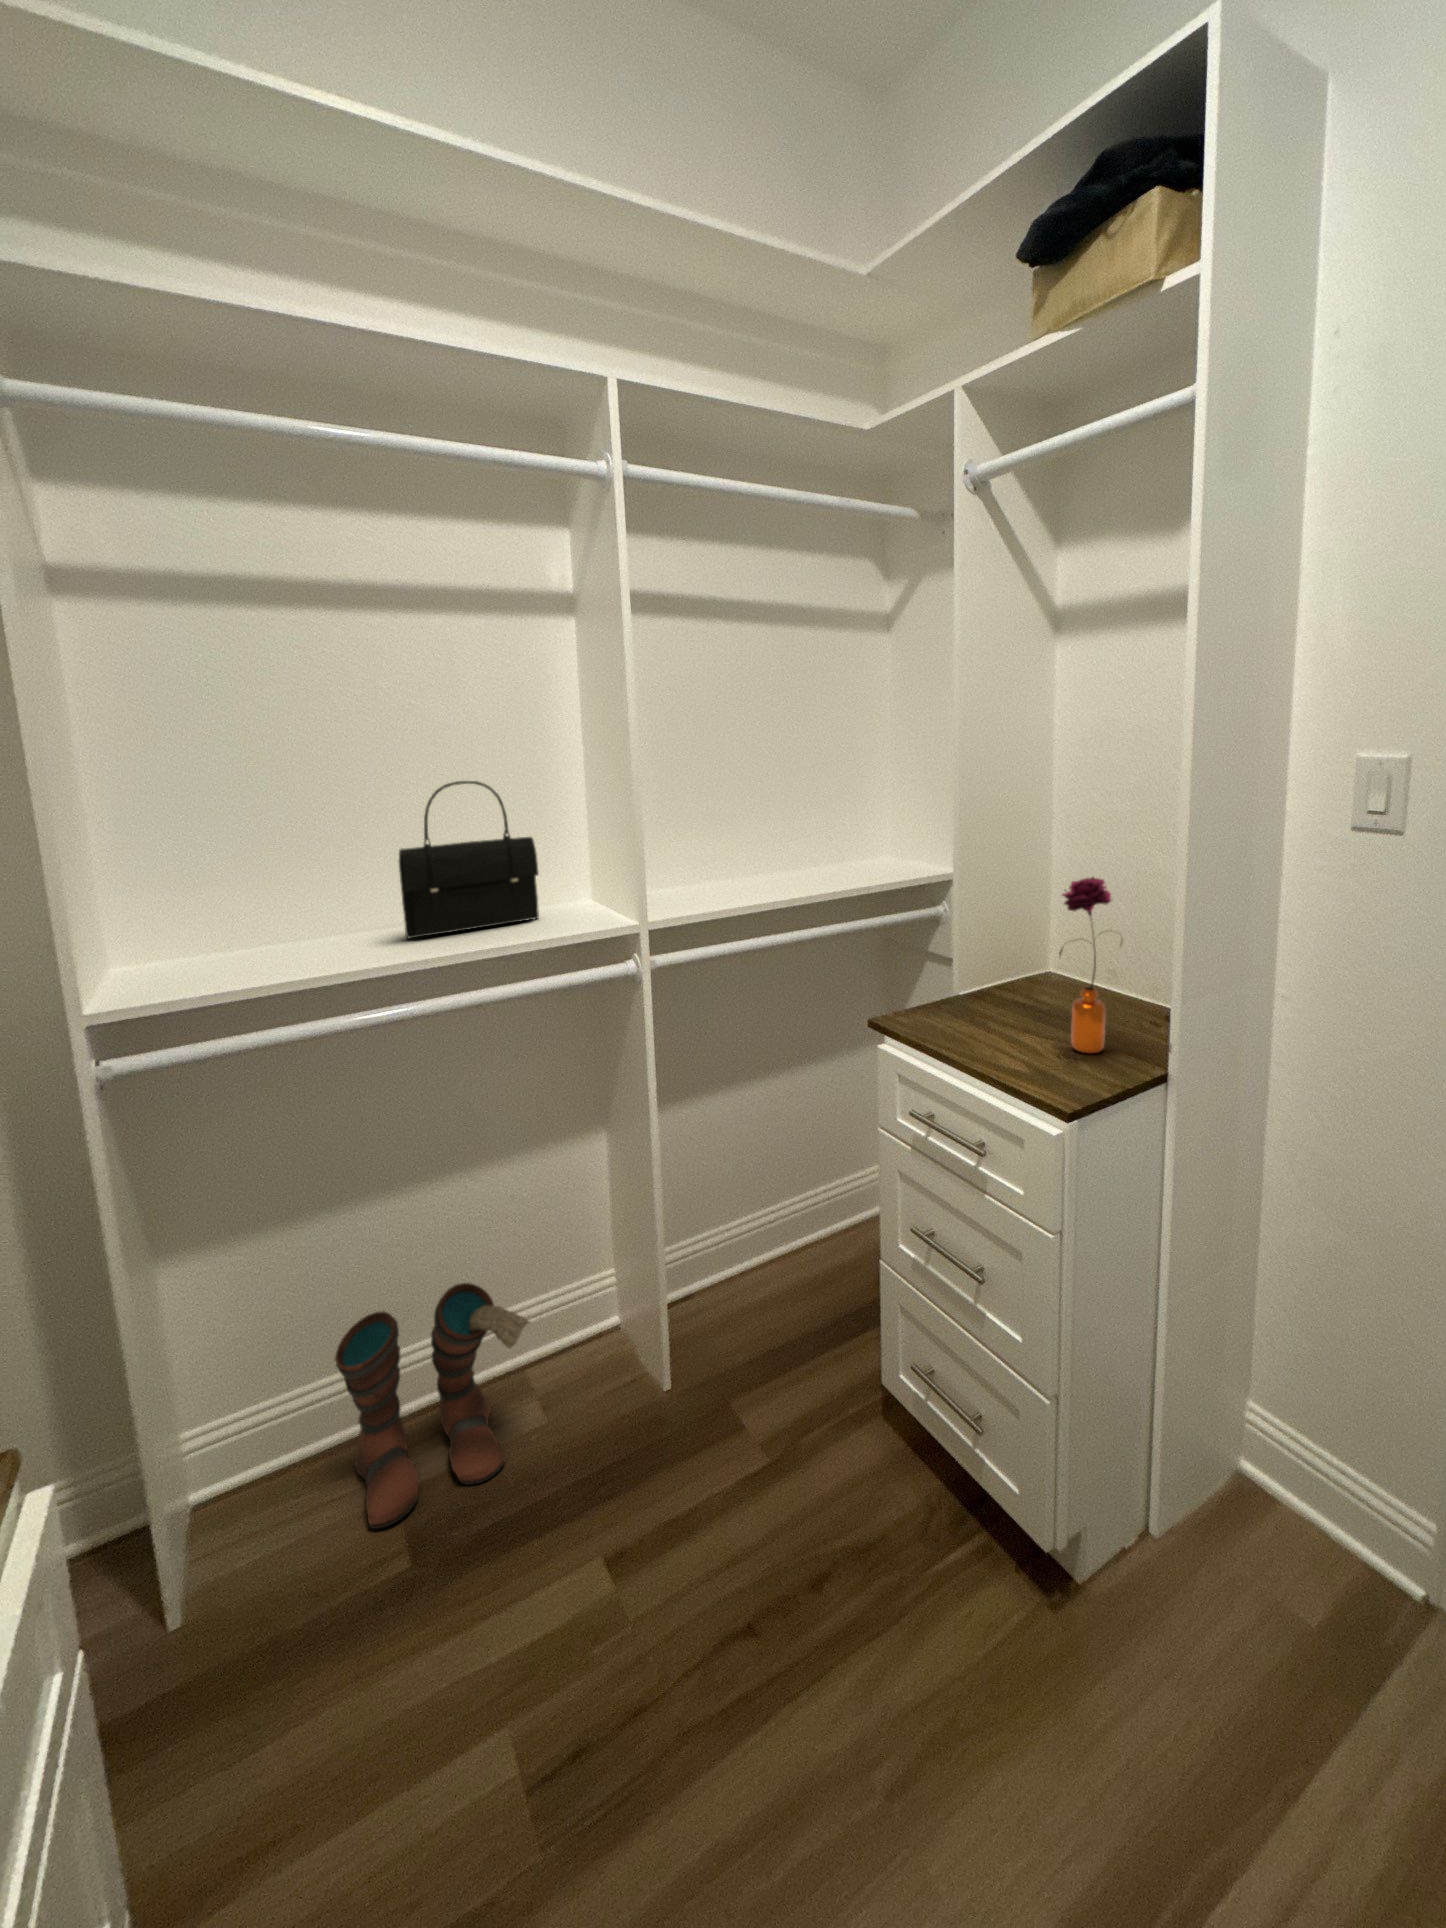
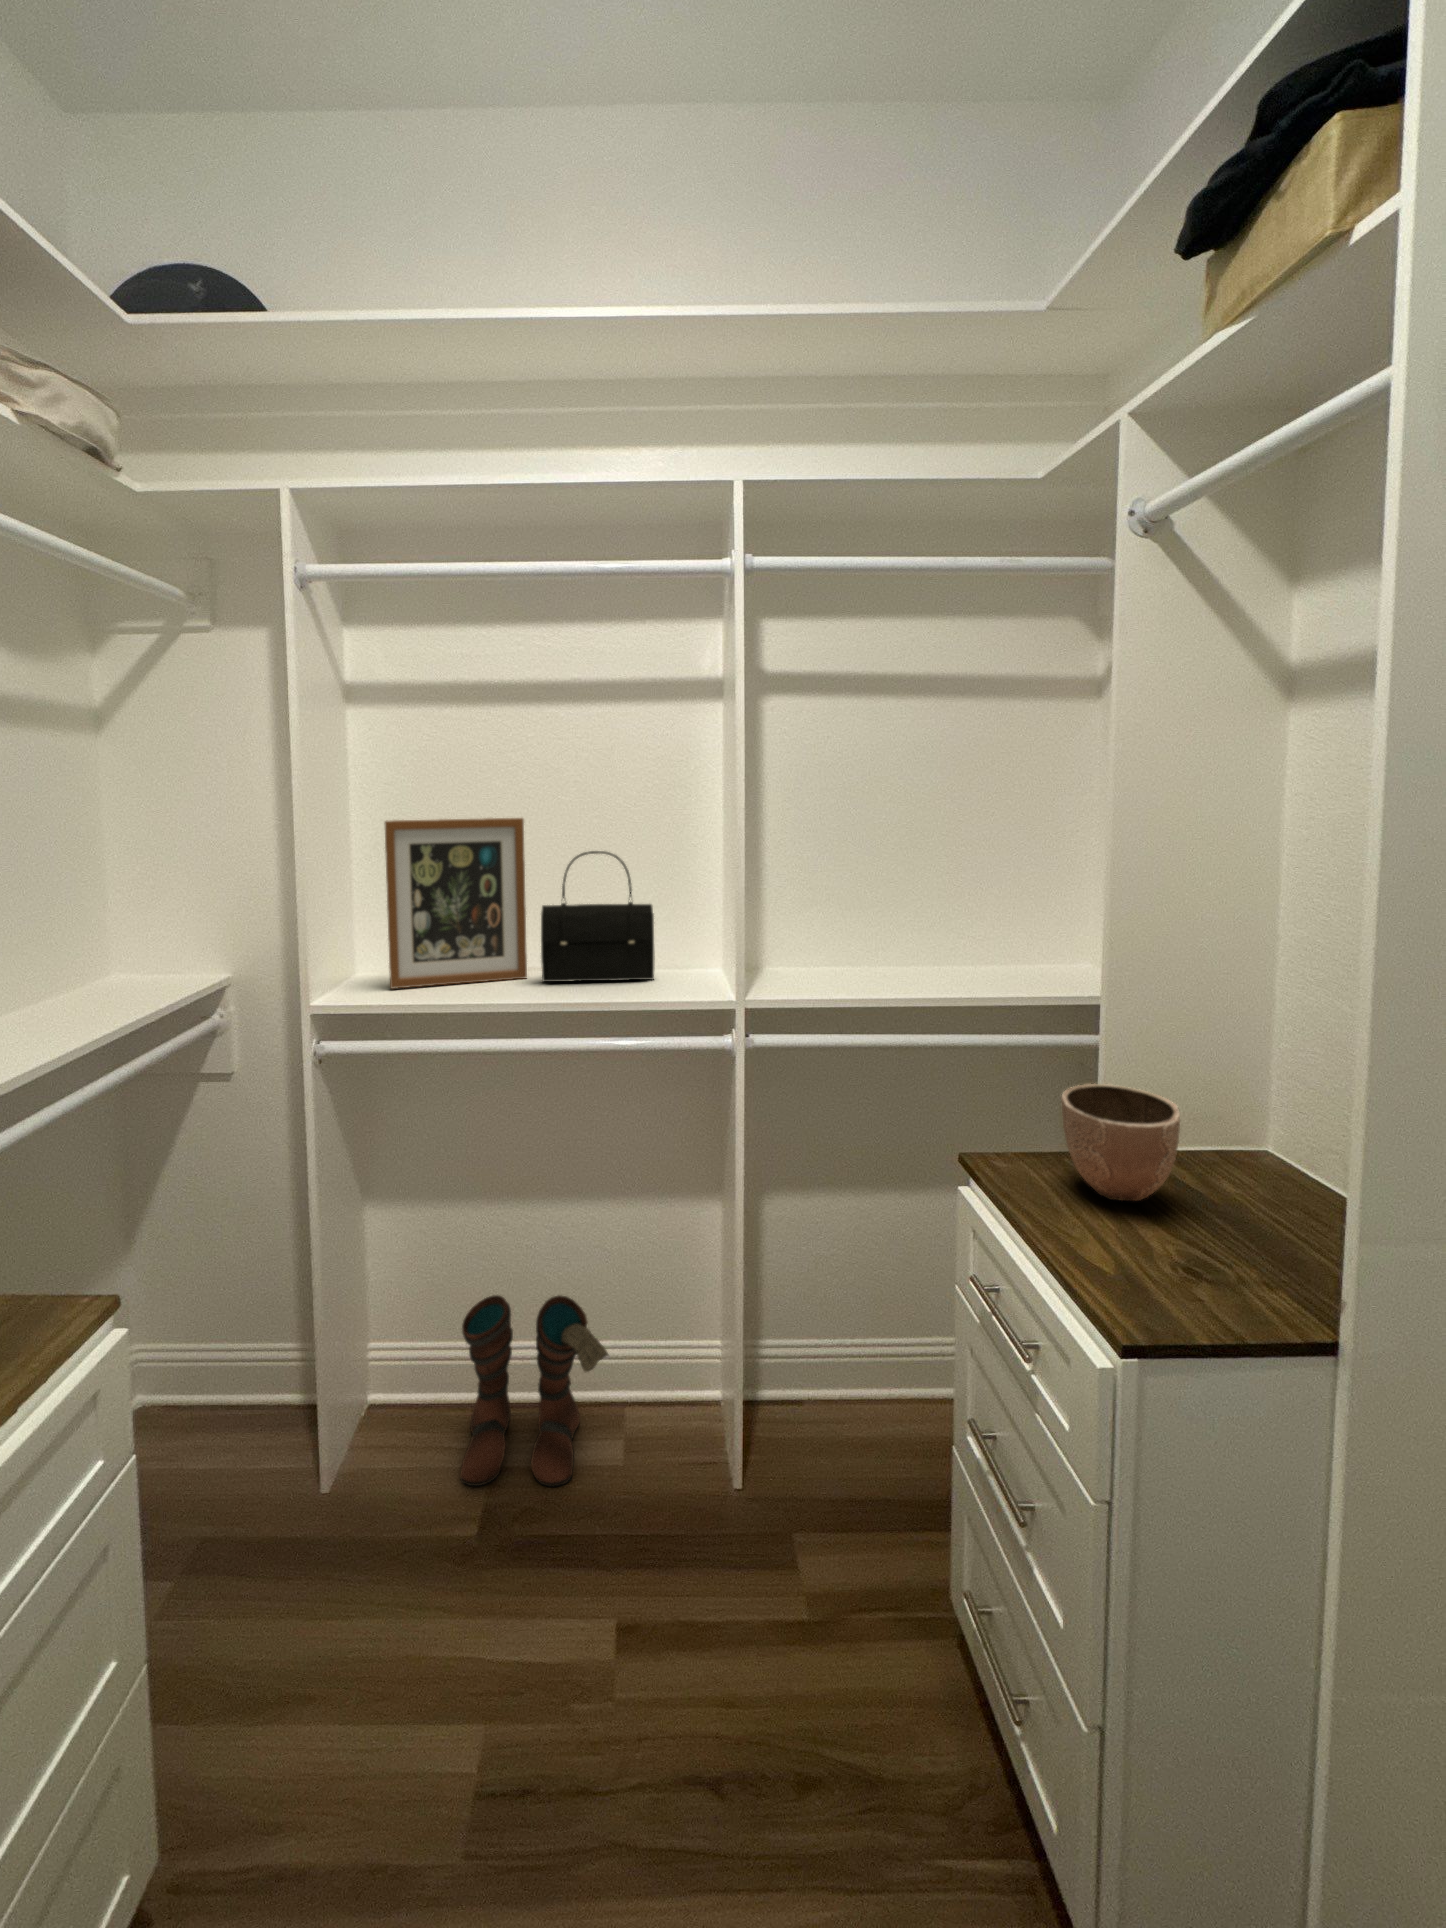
picture frame: none [160,745,380,977] -> present [384,818,527,989]
flower: present [1059,877,1111,1054] -> none [1182,1030,1284,1277]
decorative bowl: none [954,940,1038,1027] -> present [1062,1084,1180,1201]

